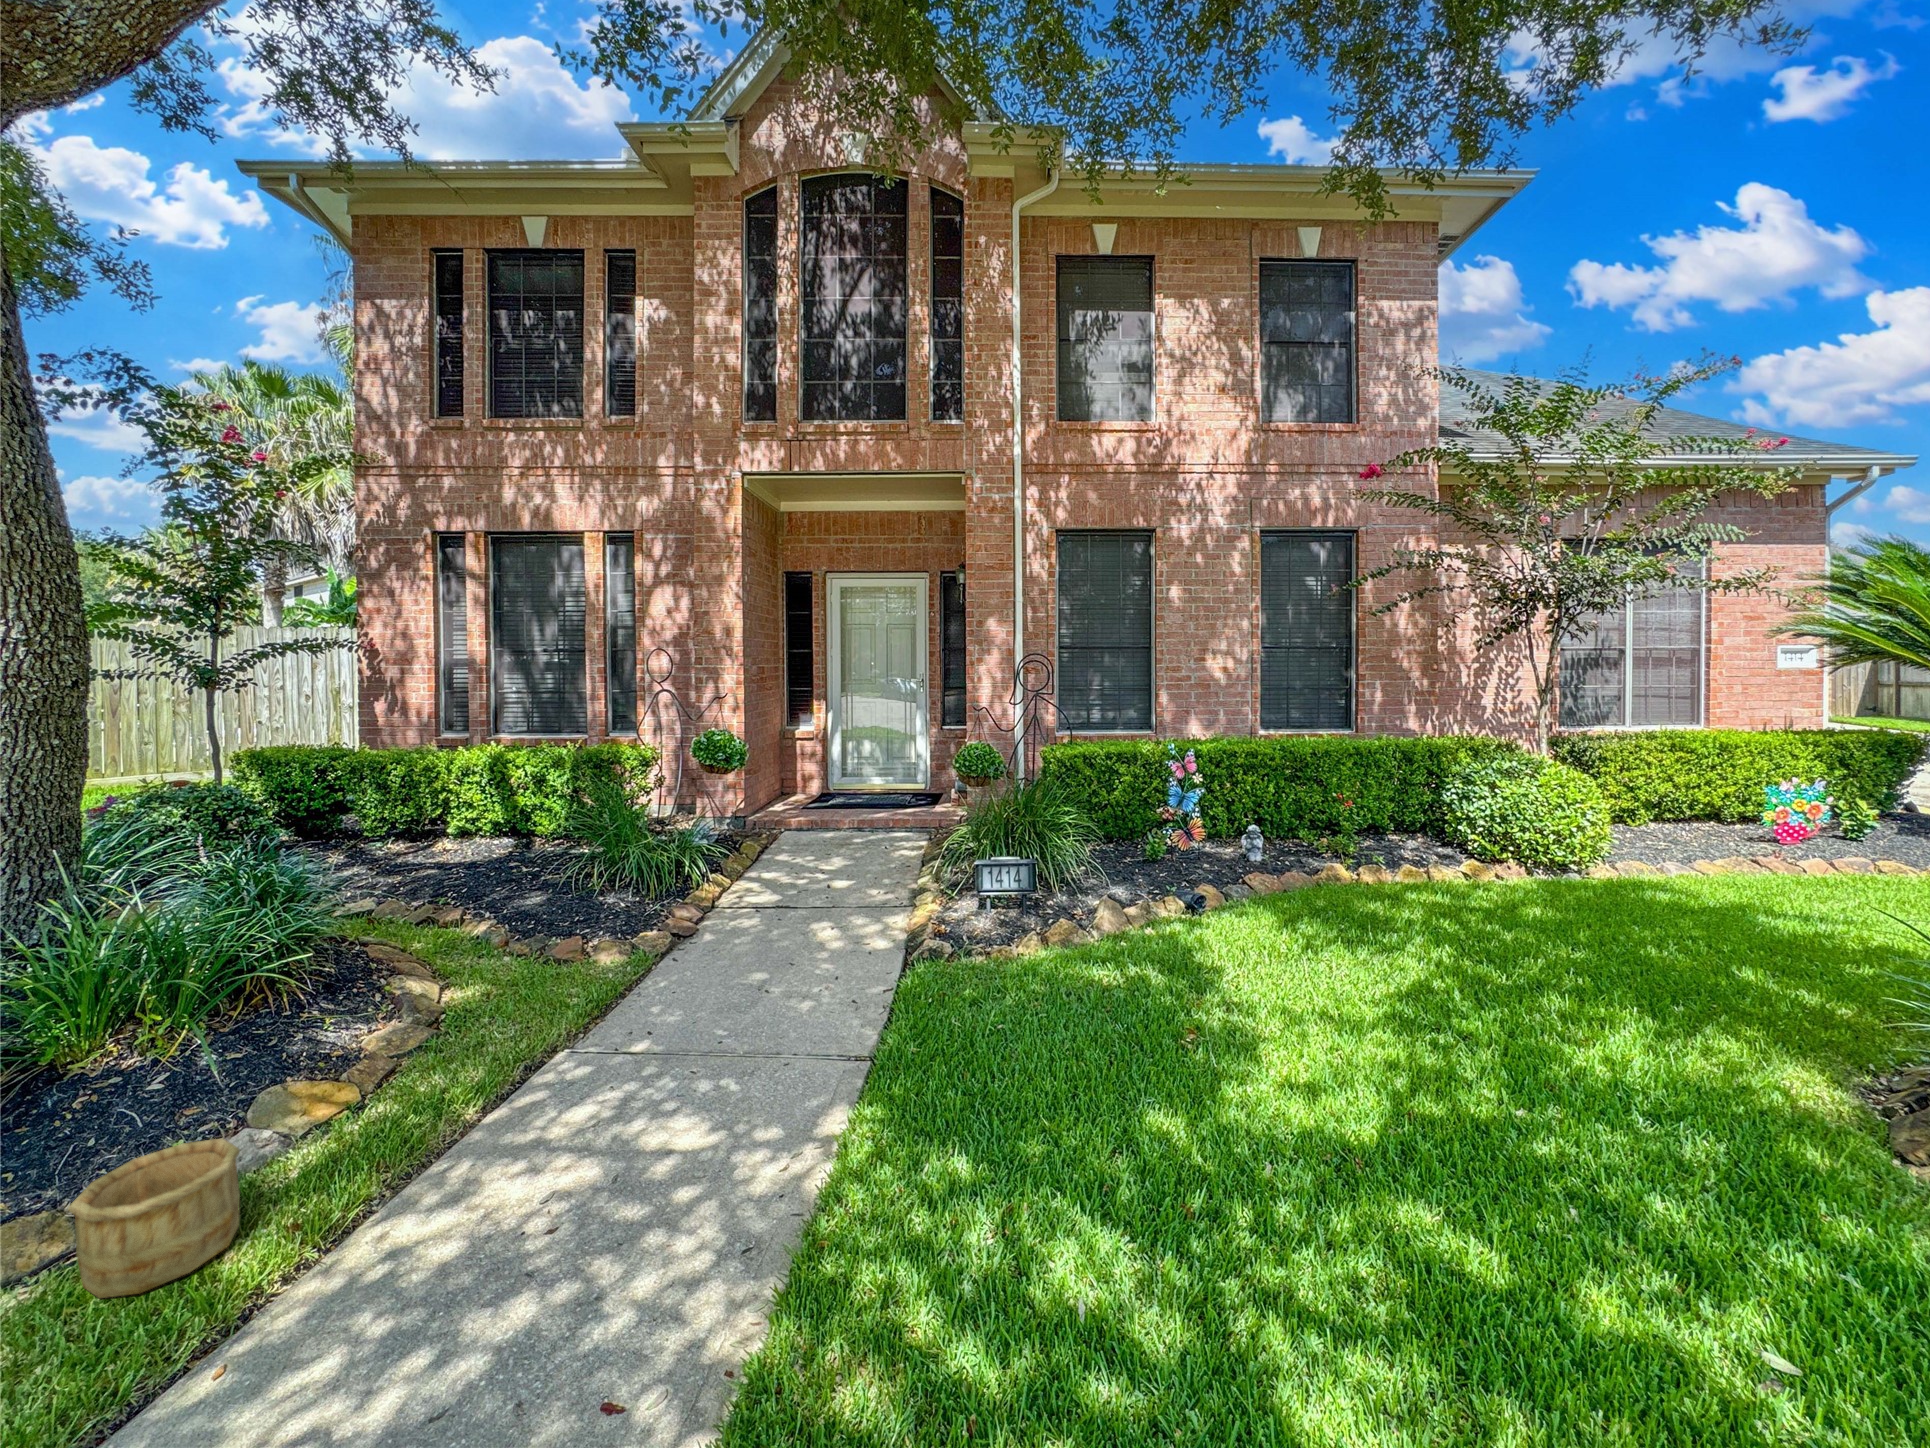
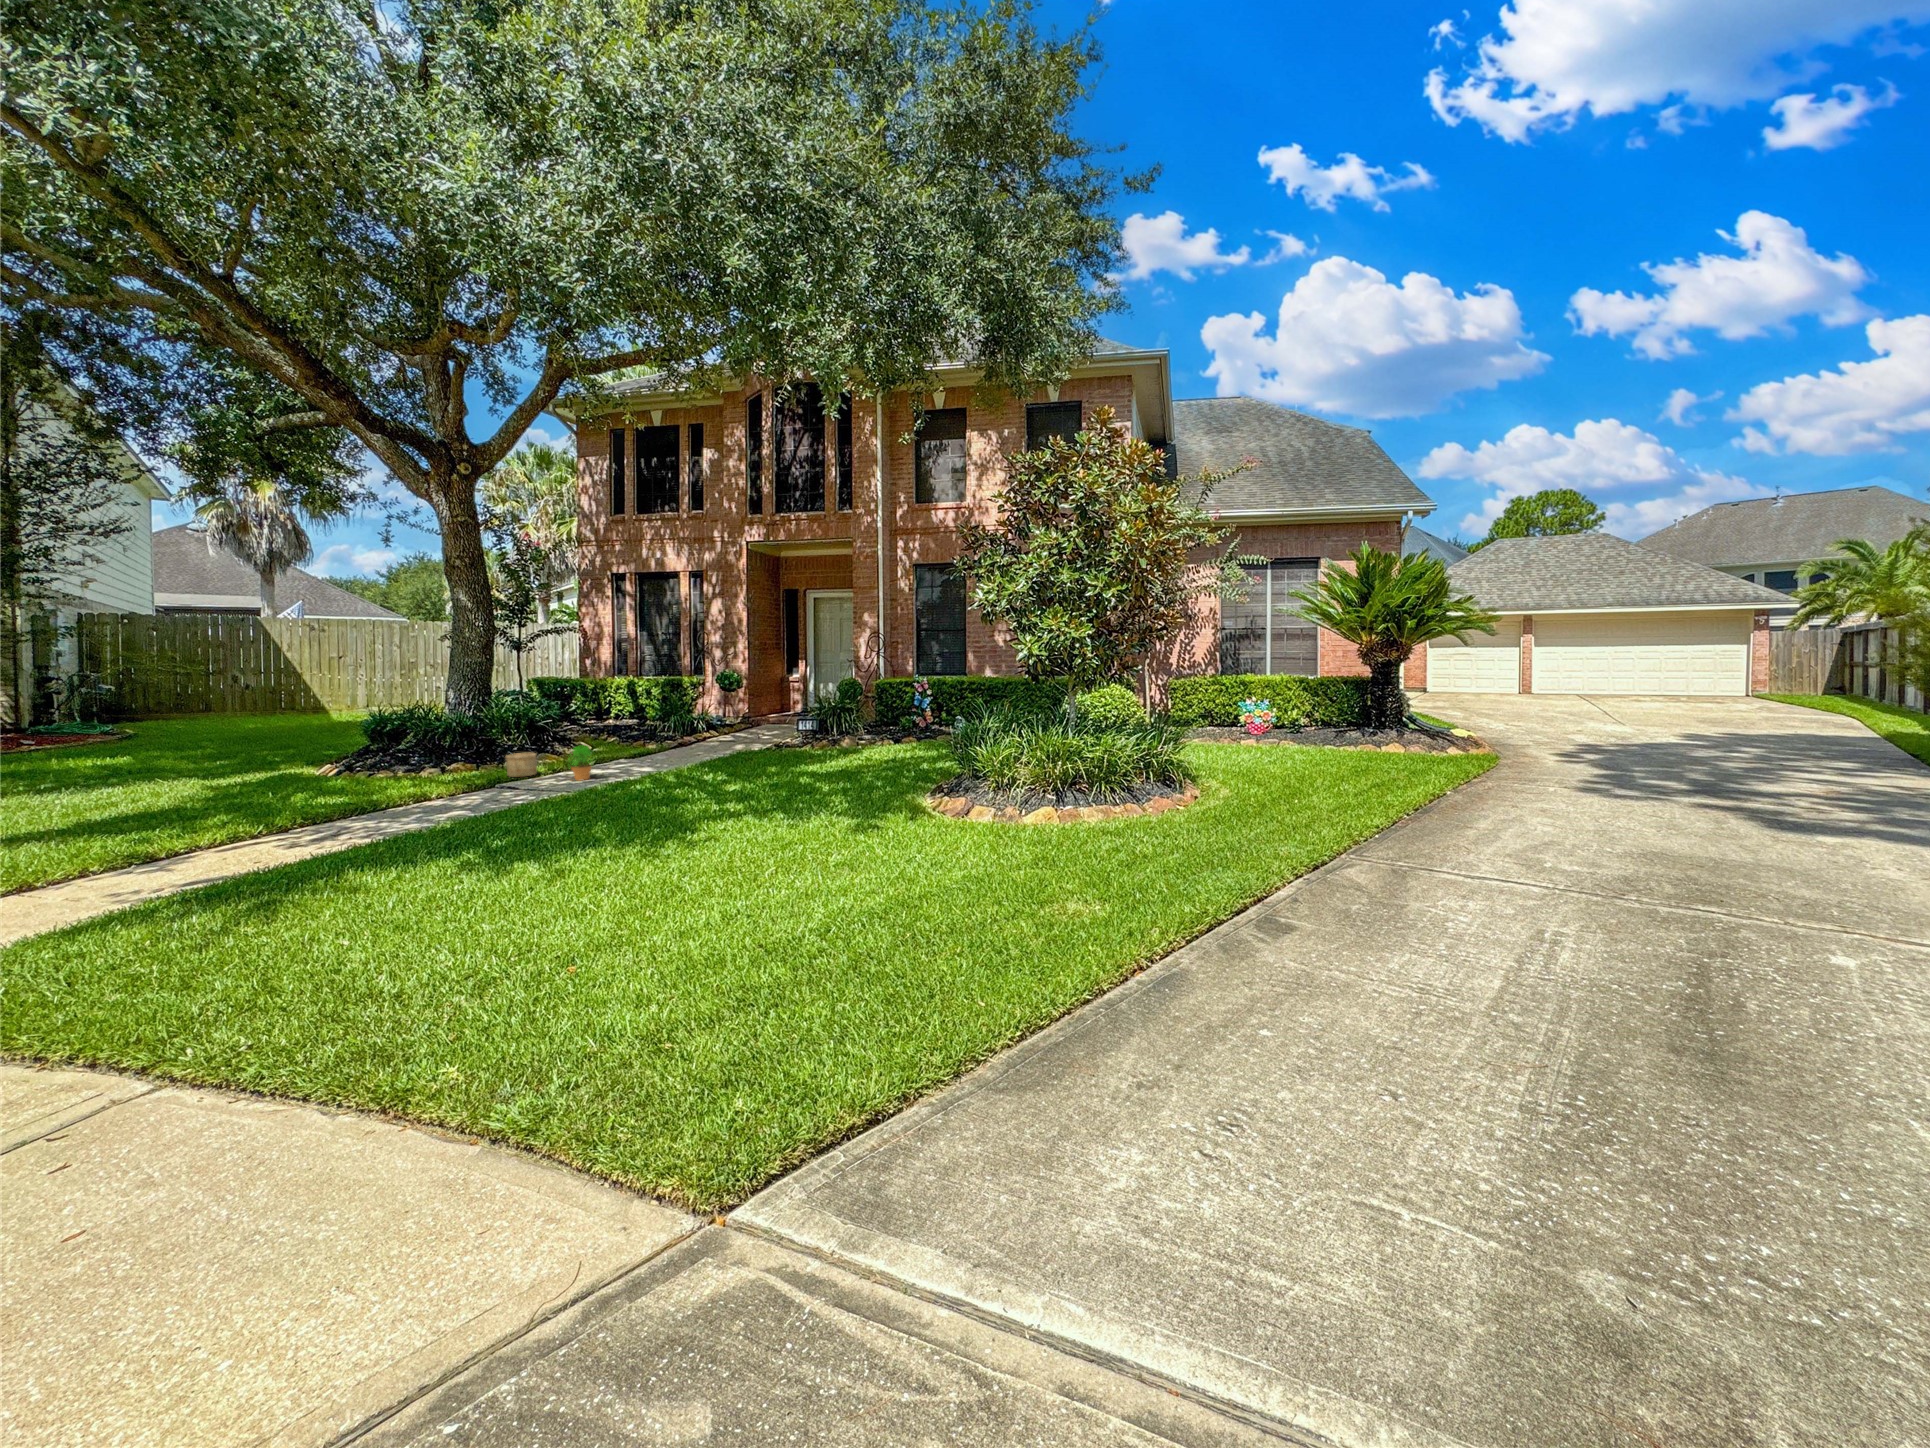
potted plant: none [374,1095,519,1260] -> present [569,745,592,781]

